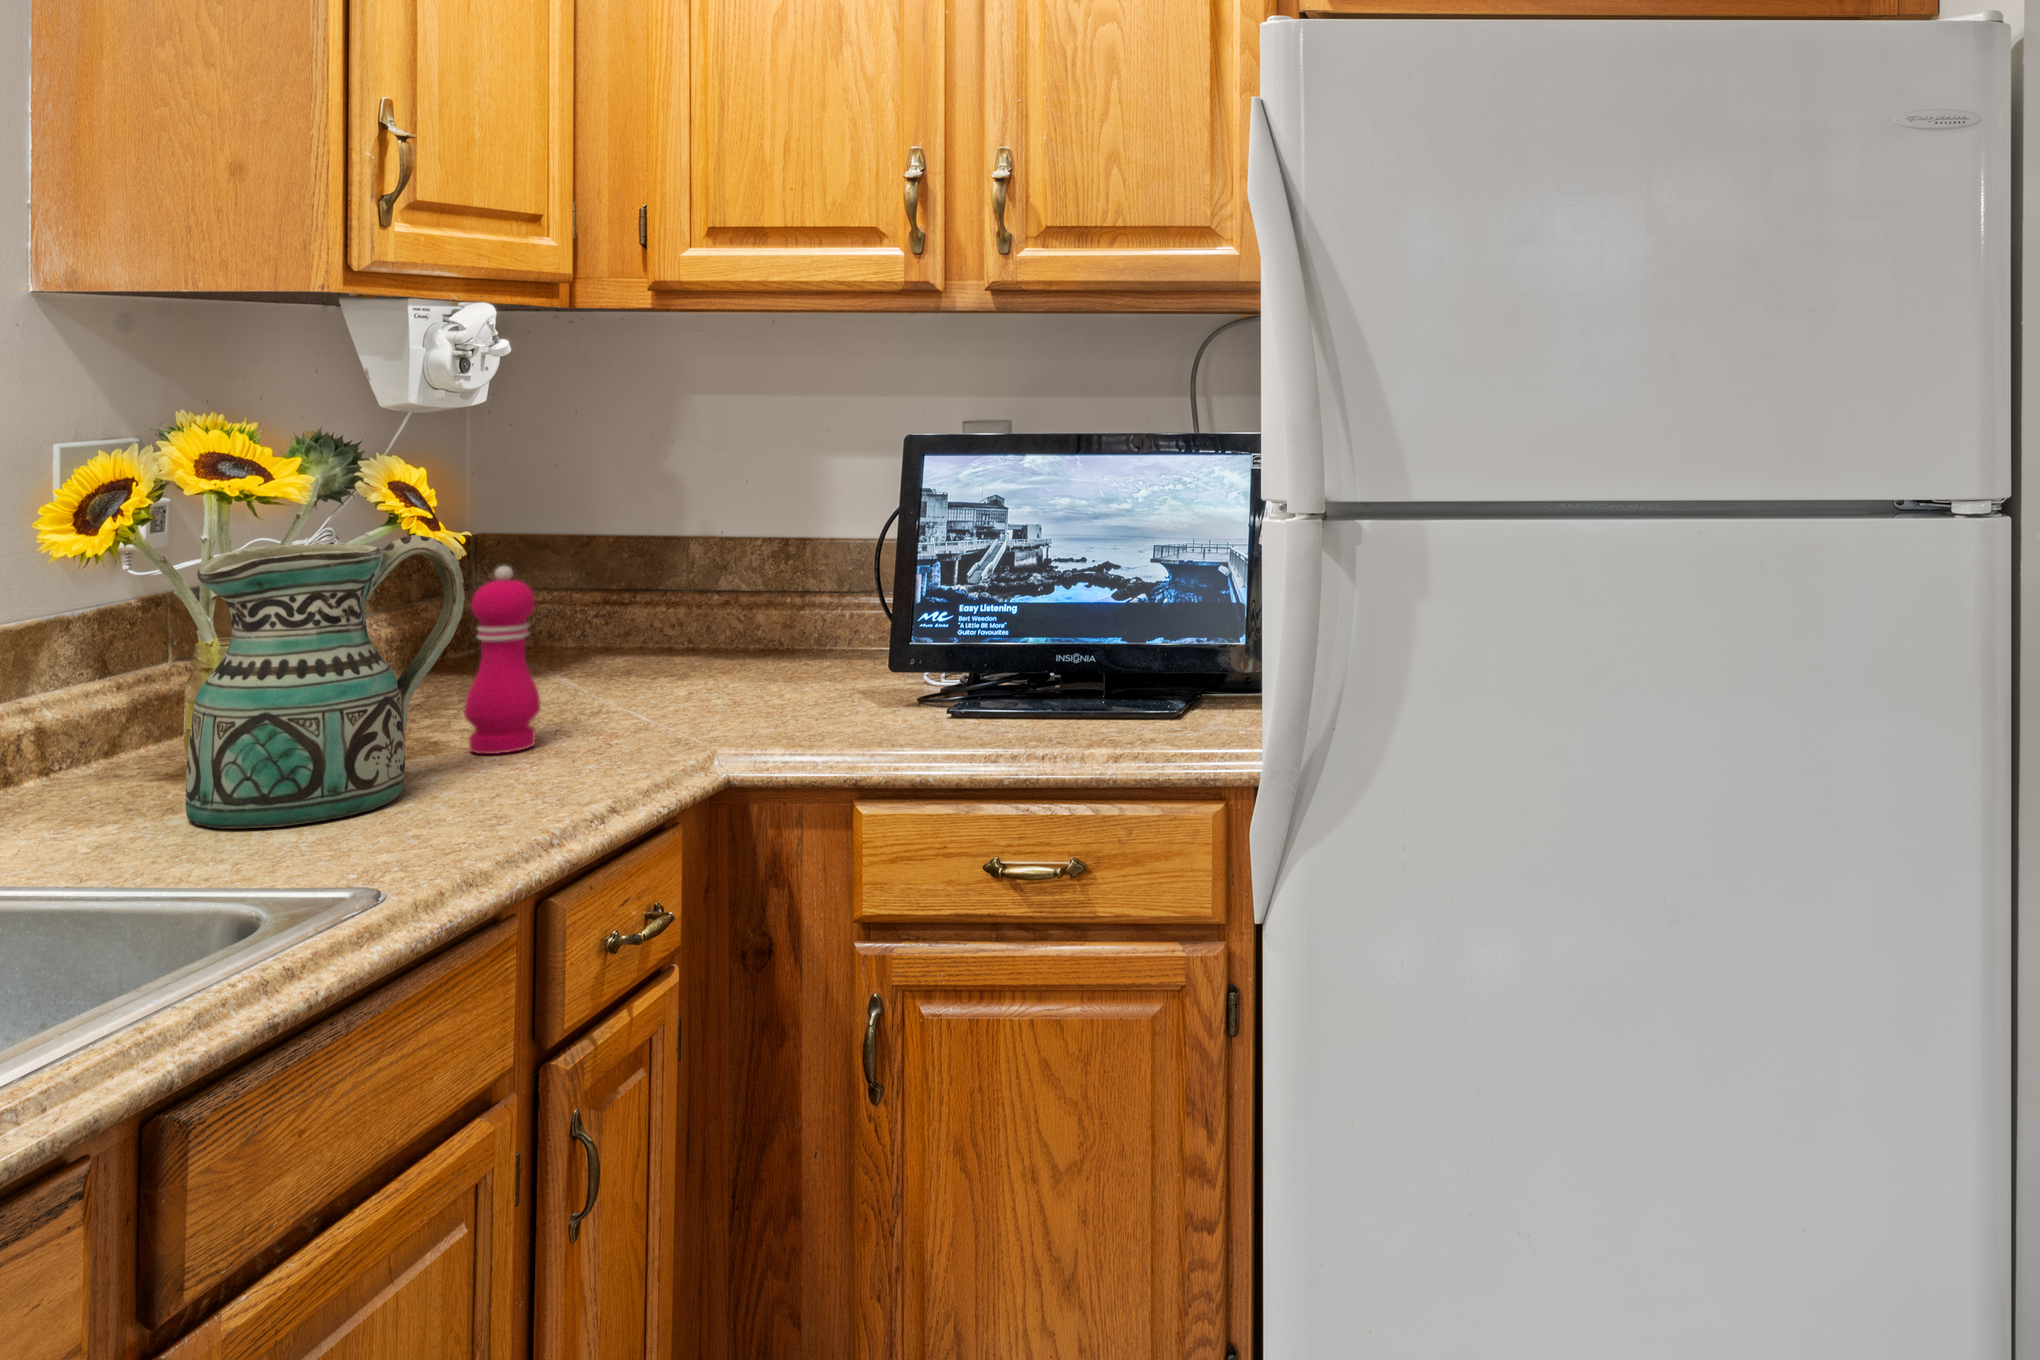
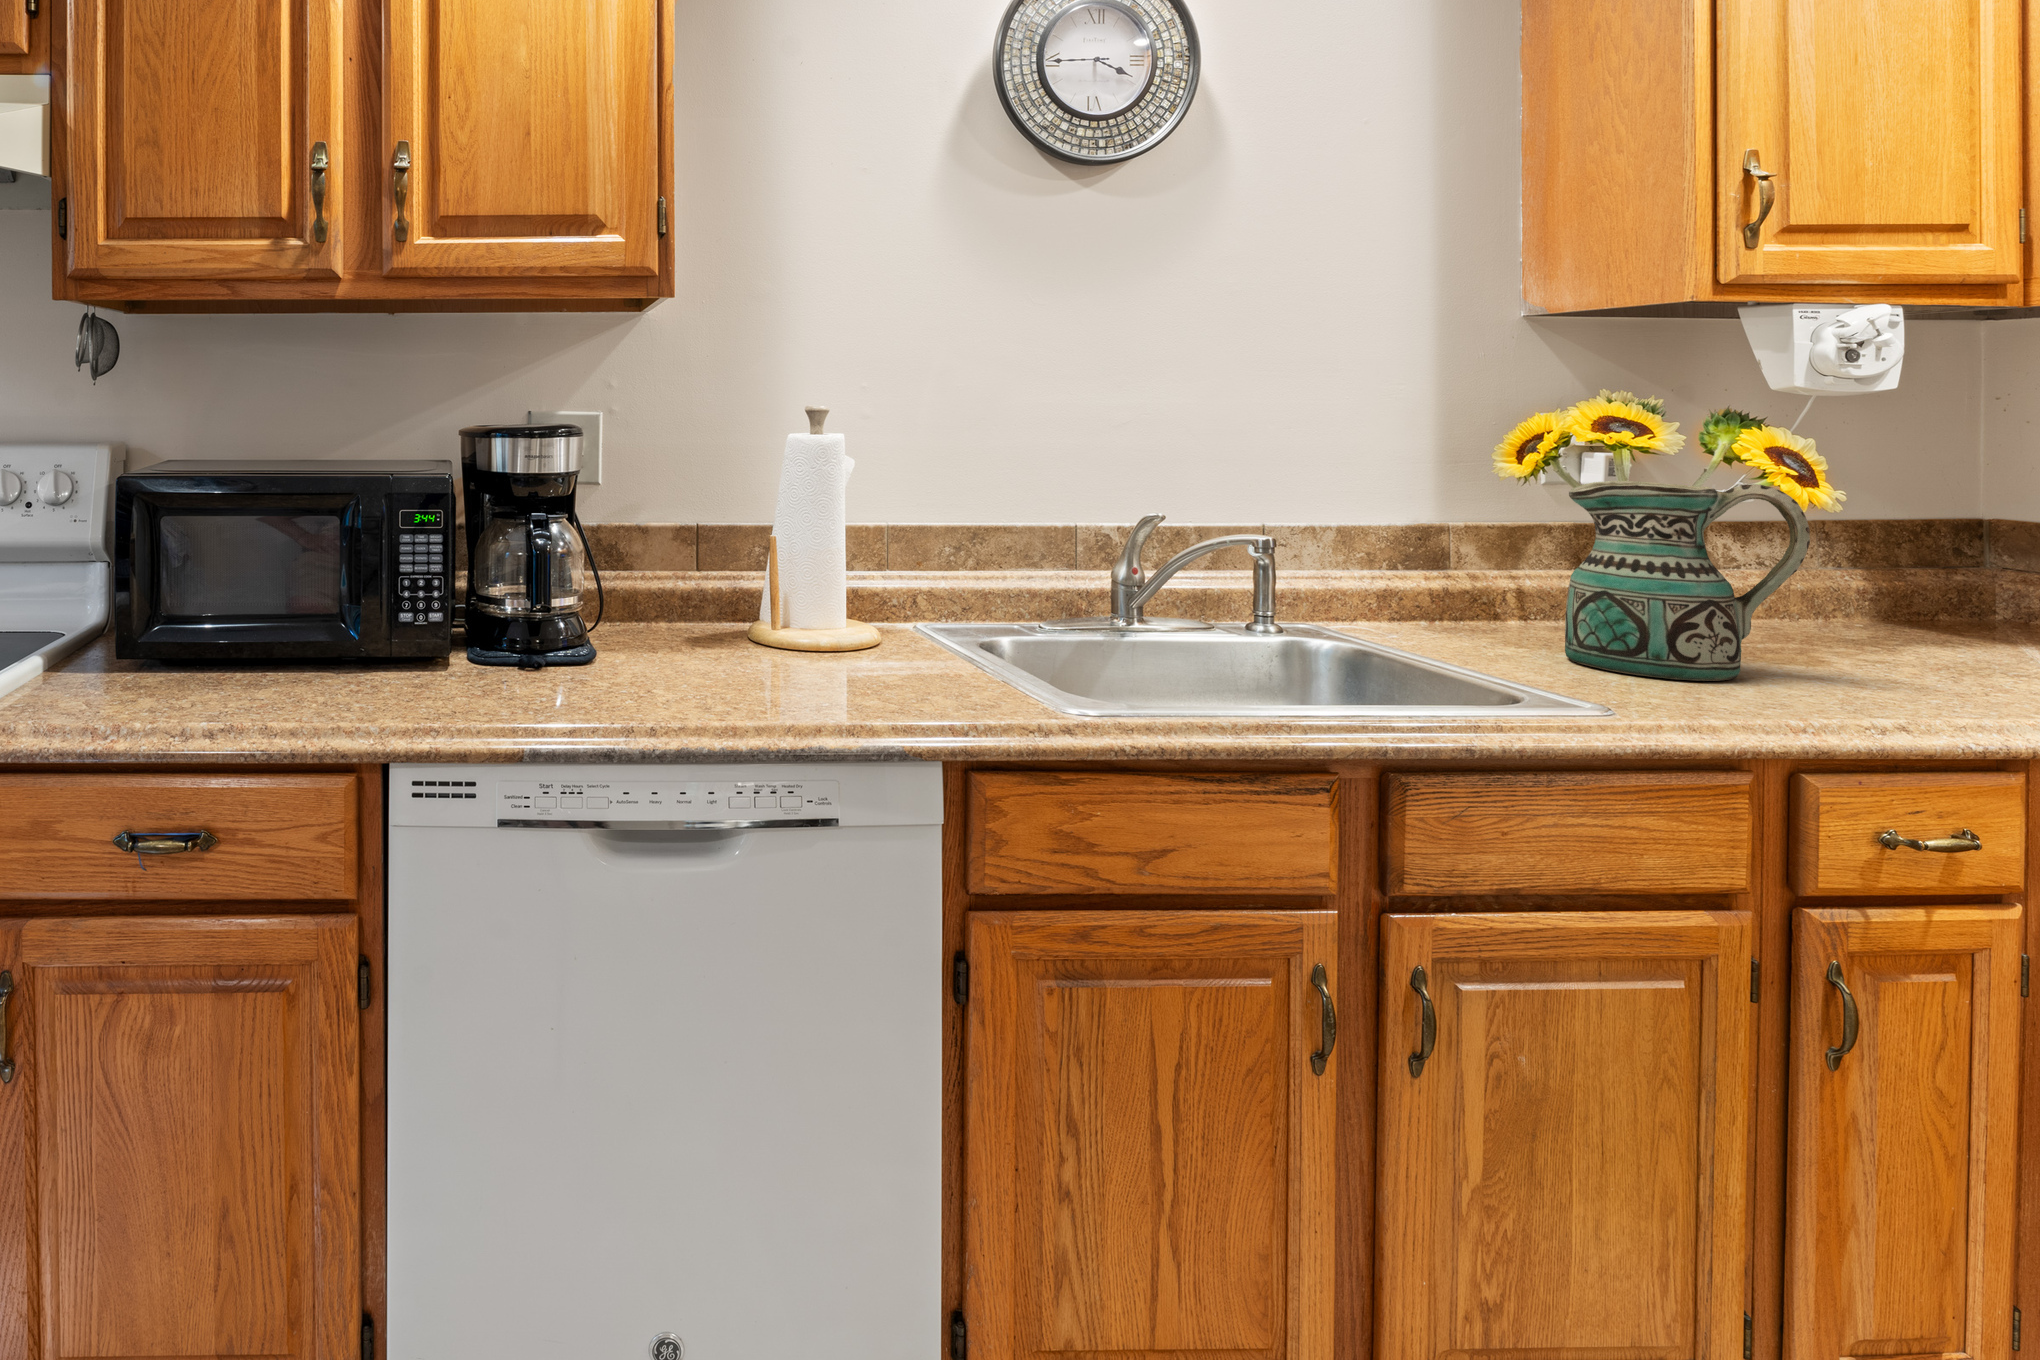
pepper mill: present [464,566,541,754] -> none [1839,524,1925,684]

